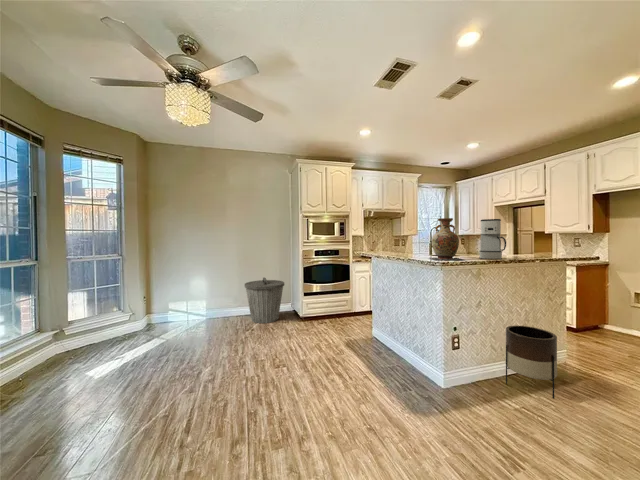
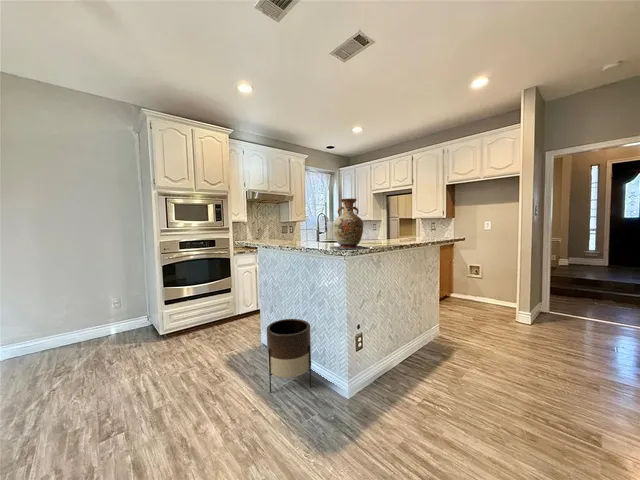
coffee maker: present [479,219,506,259] -> none [378,201,404,246]
trash can: present [245,278,284,323] -> none [58,285,134,354]
planter: present [506,326,557,398] -> present [267,319,311,393]

